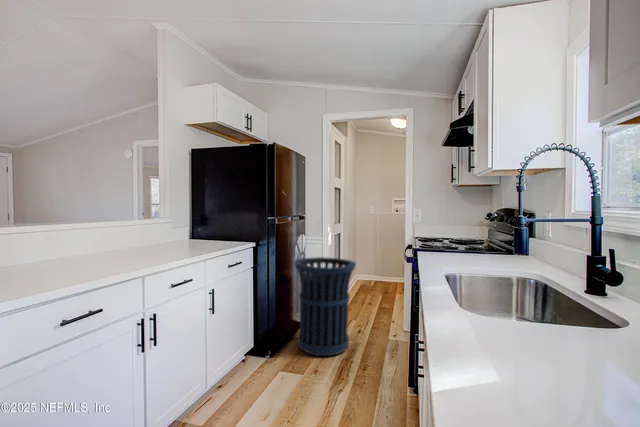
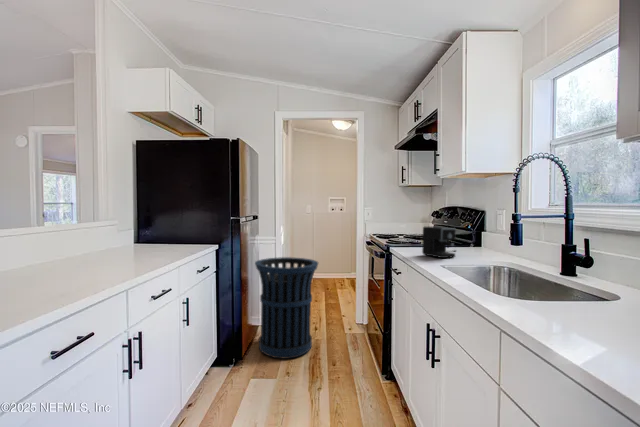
coffee maker: none [442,230,489,265] -> present [422,226,456,258]

